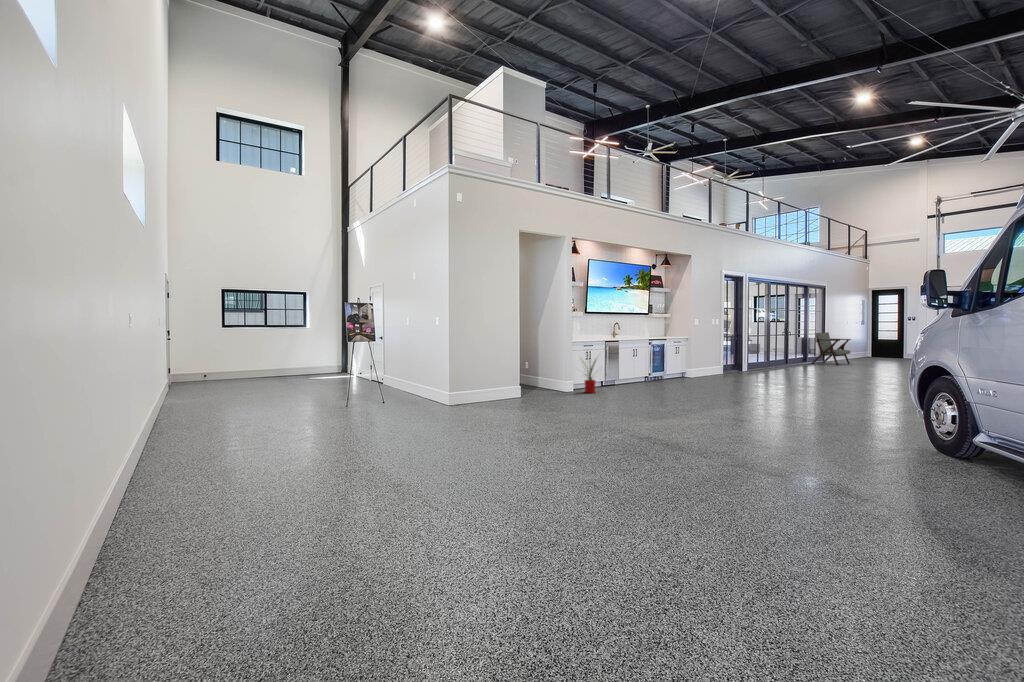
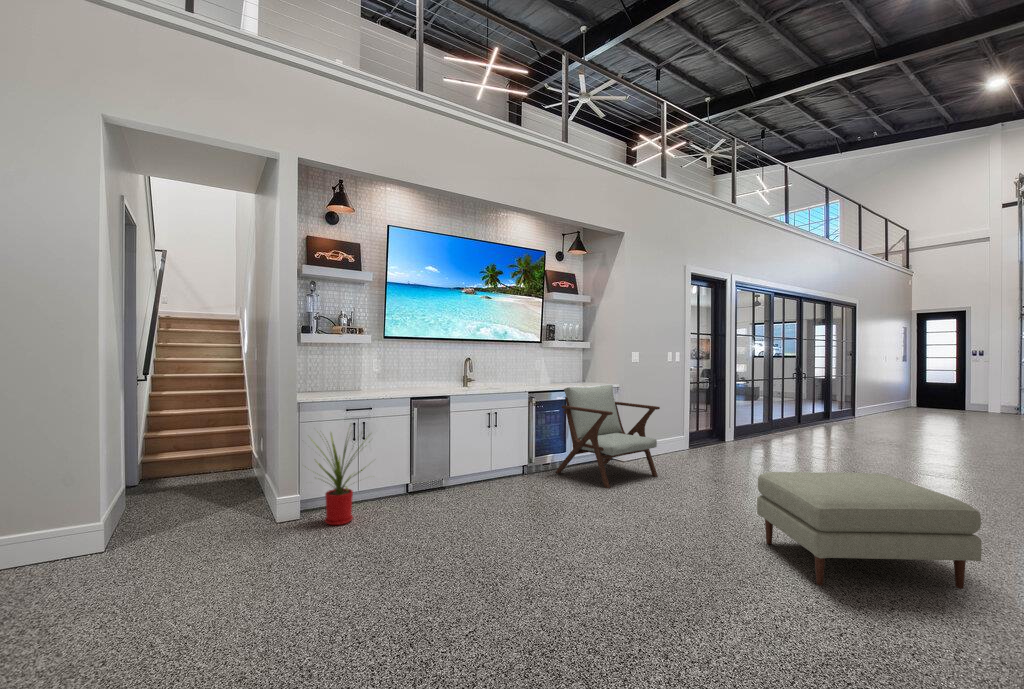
lounge chair: present [811,332,851,366] -> present [555,385,660,488]
ottoman: none [766,365,842,399] -> present [757,472,982,589]

